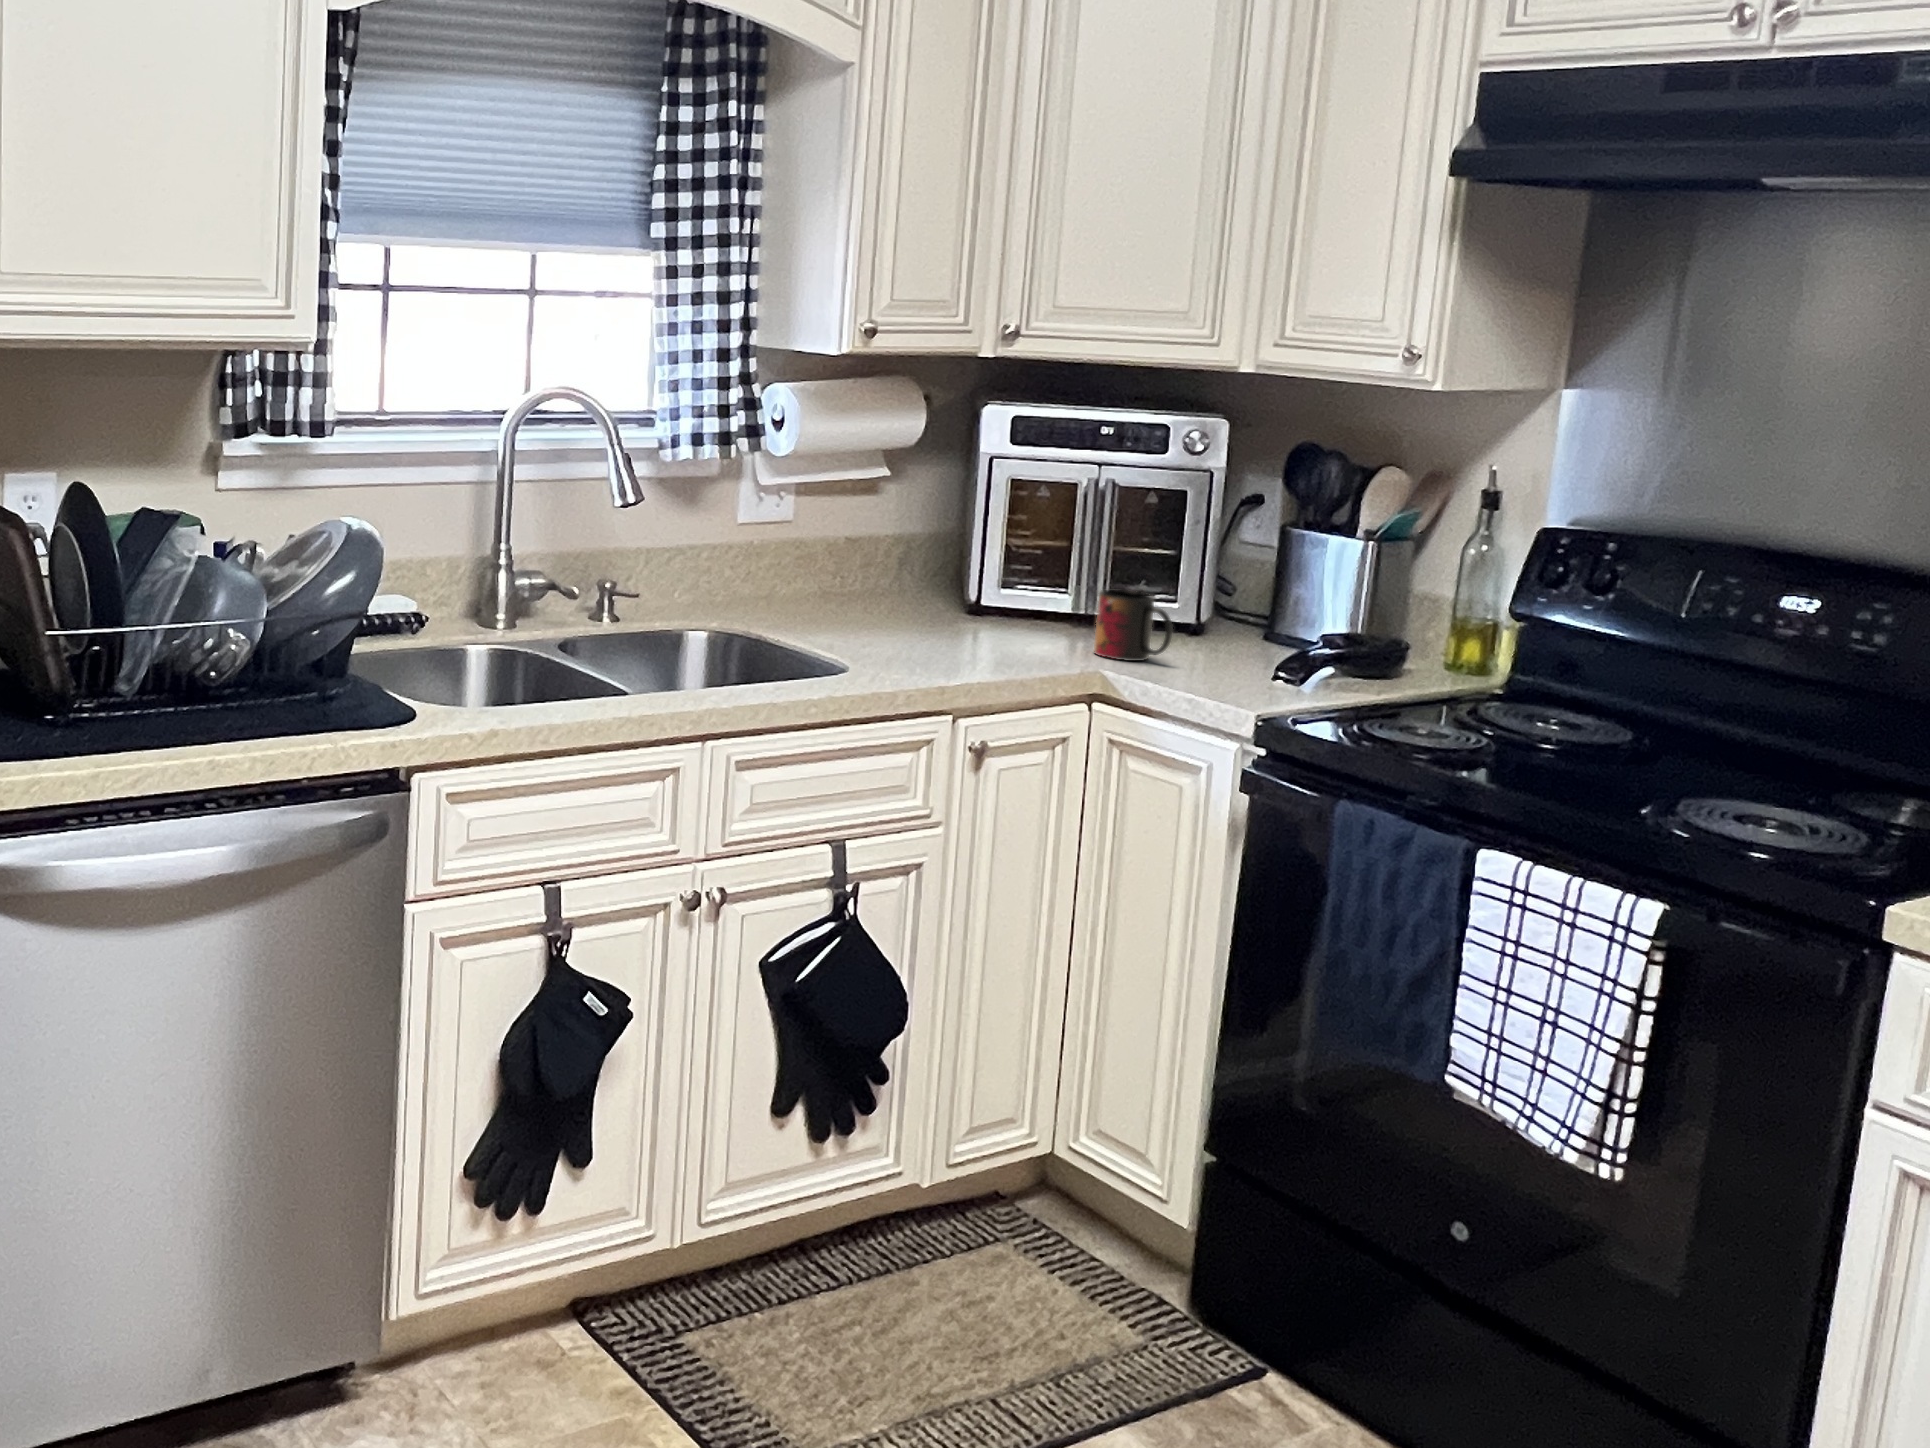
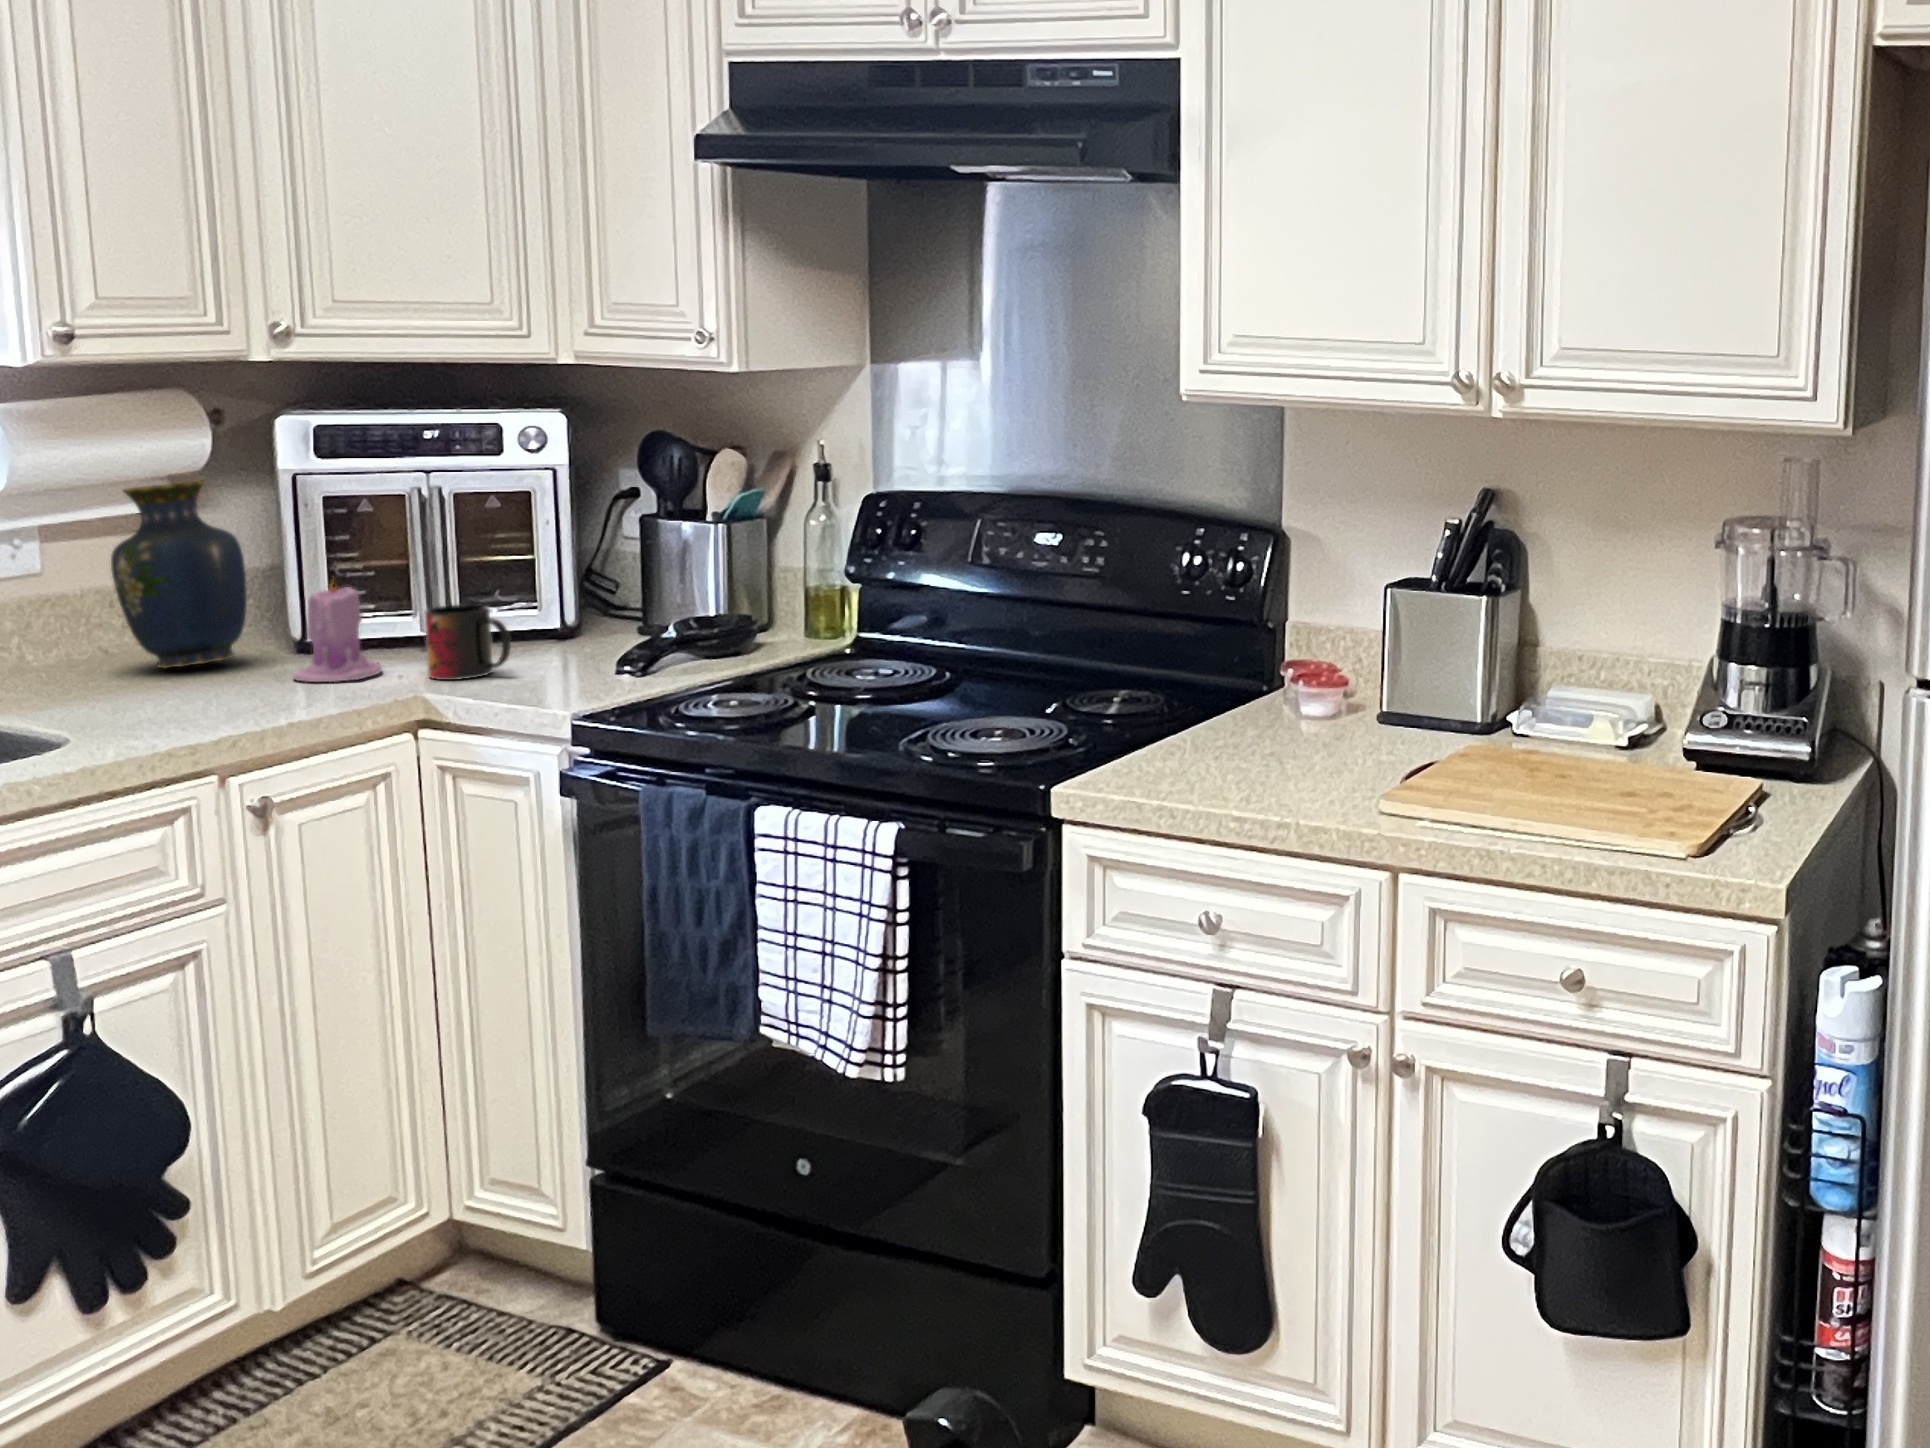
vase: none [851,453,944,611] -> present [111,480,247,668]
candle: none [982,549,1052,646] -> present [293,583,382,682]

